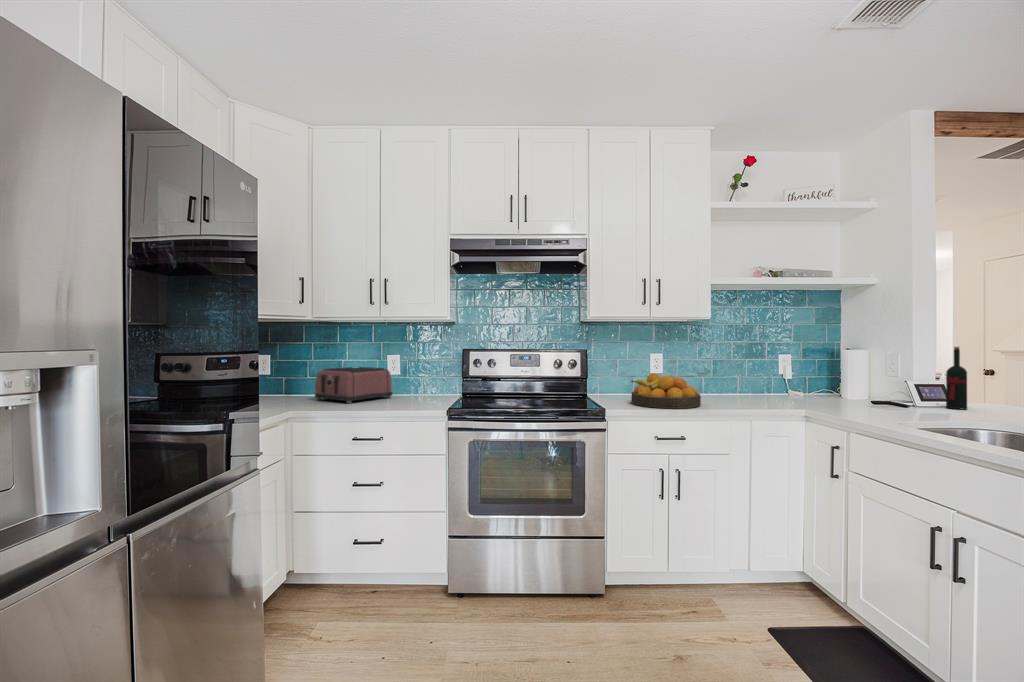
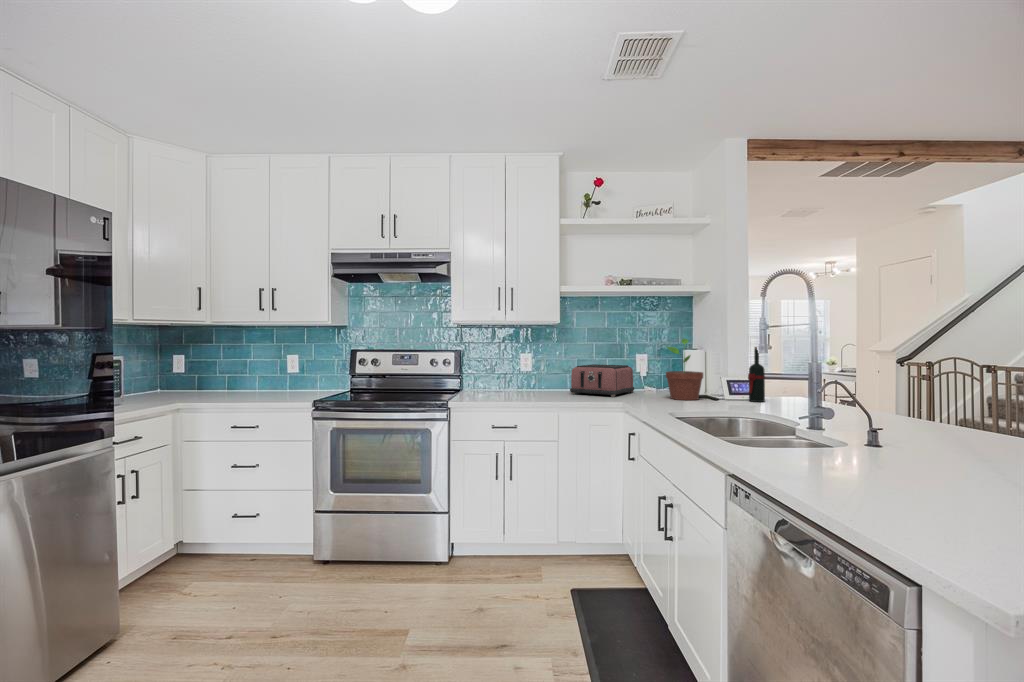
potted plant: none [841,337,890,407] -> present [666,339,703,400]
toaster: present [315,367,392,403] -> present [570,364,634,397]
fruit bowl: present [631,373,701,408] -> none [483,371,541,401]

